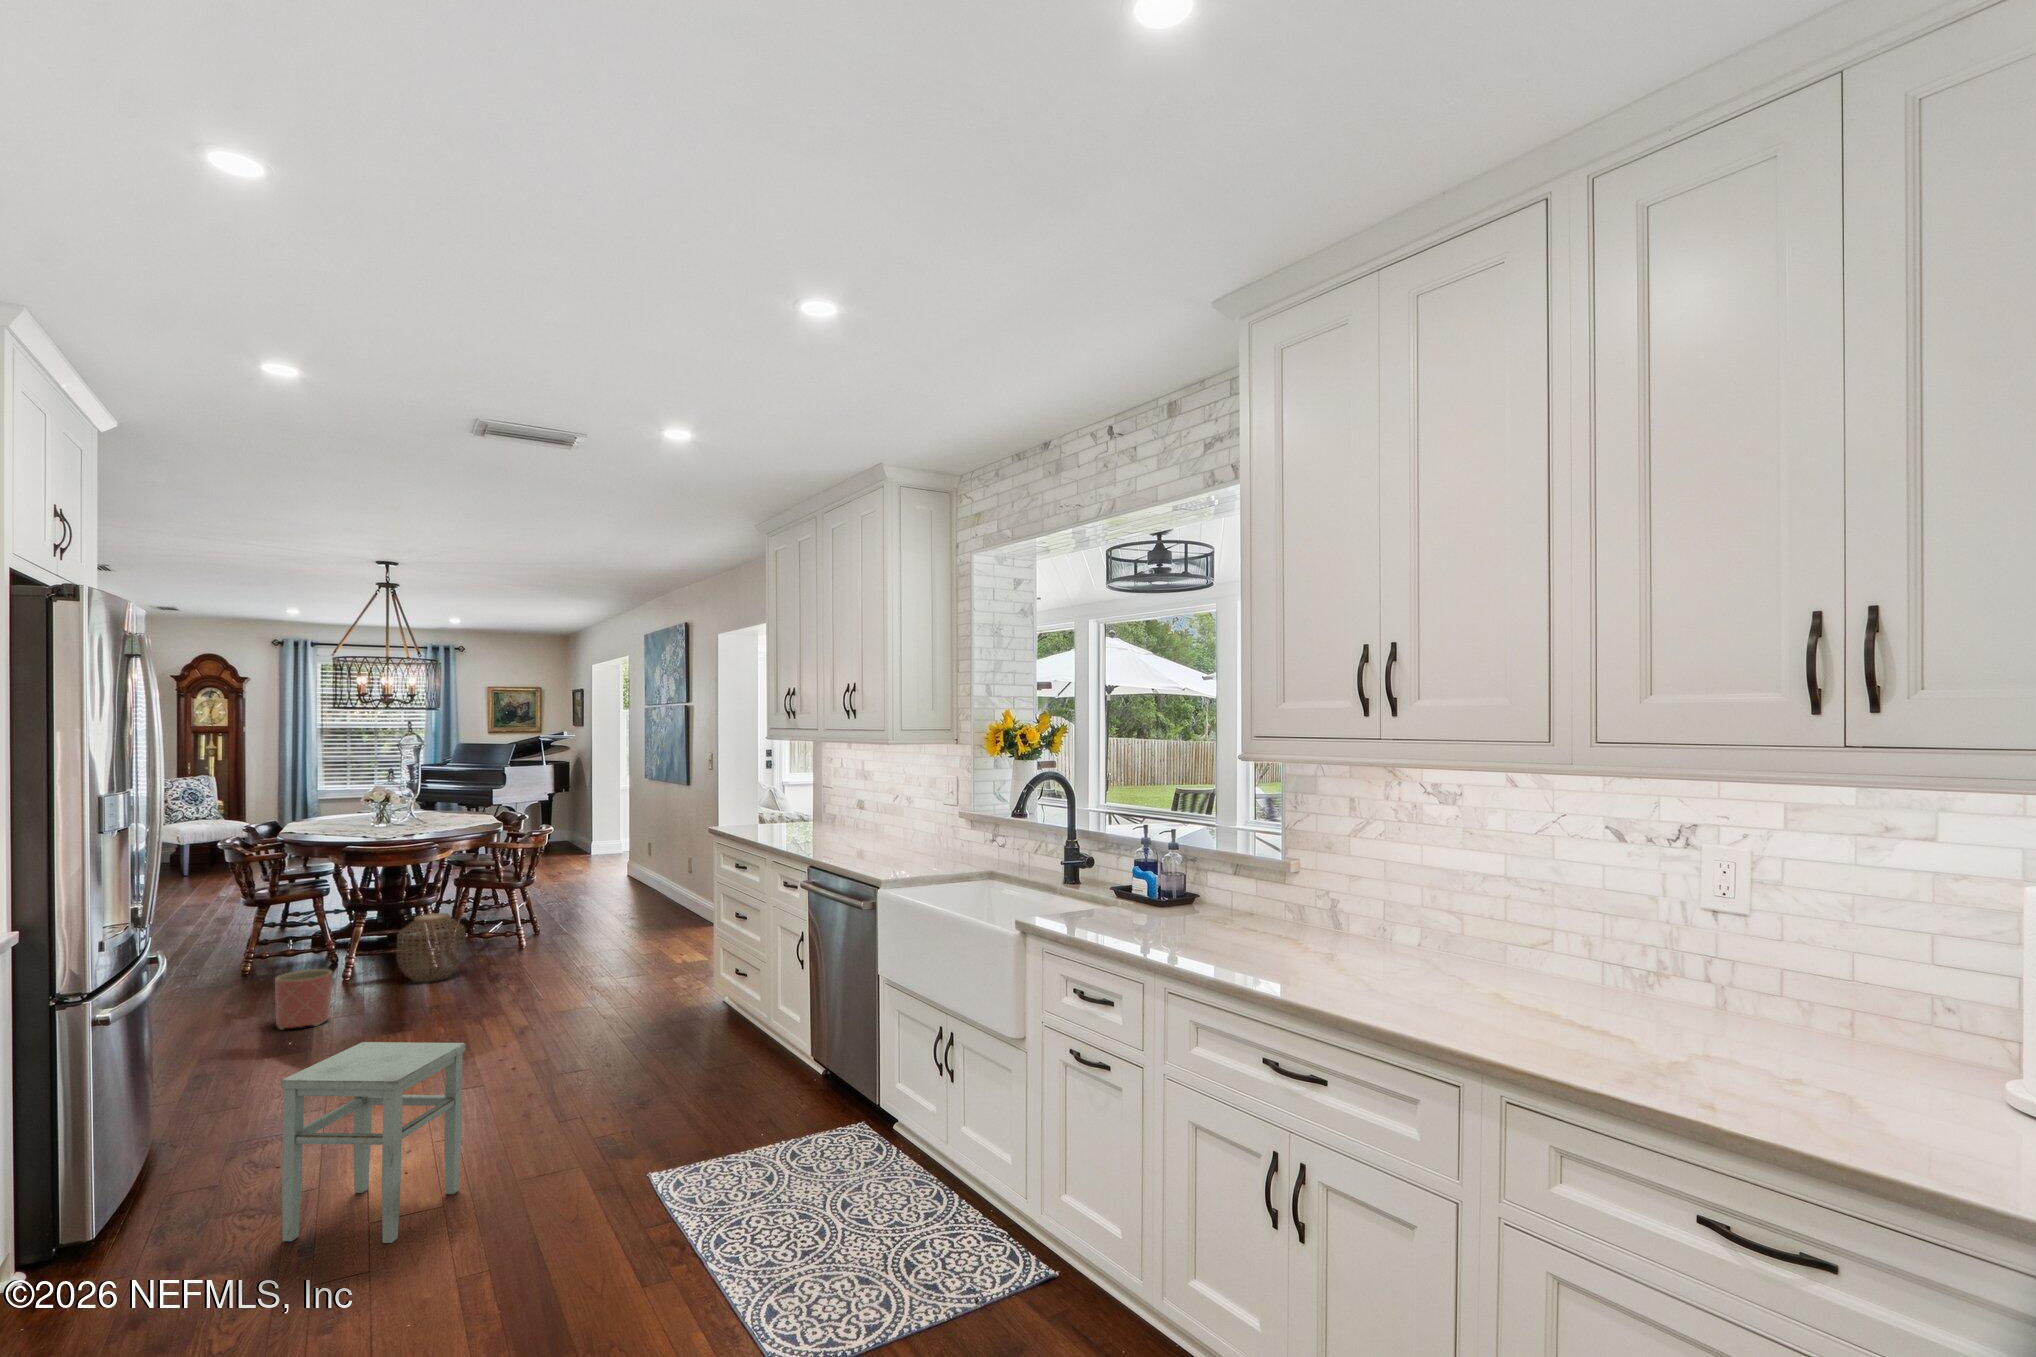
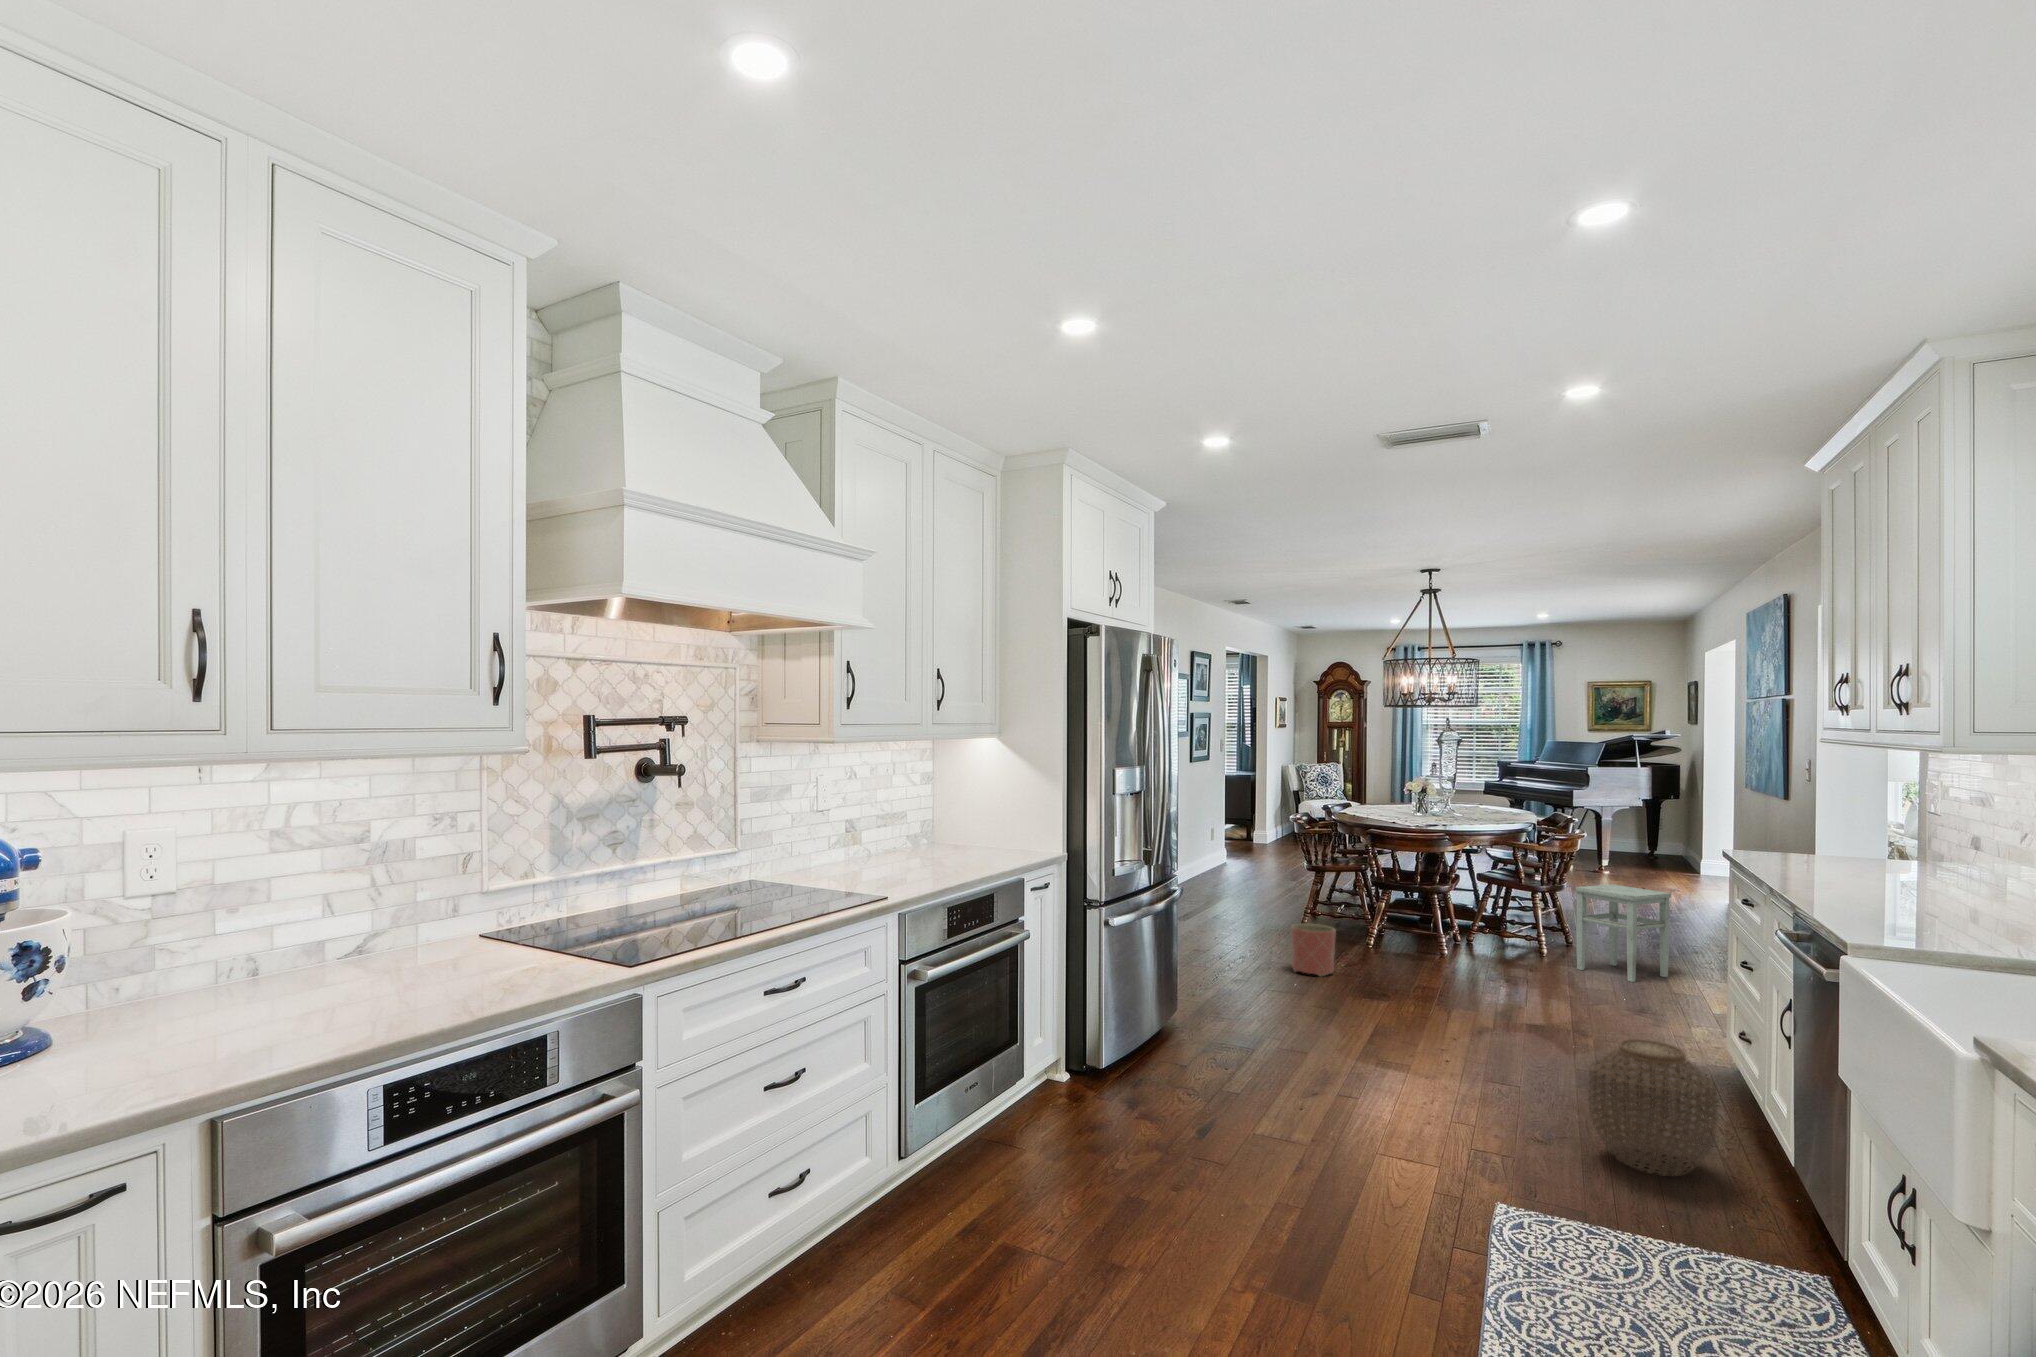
woven basket: present [397,913,466,982] -> present [1589,1039,1717,1176]
stool: present [281,1042,466,1243] -> present [1575,884,1671,982]

